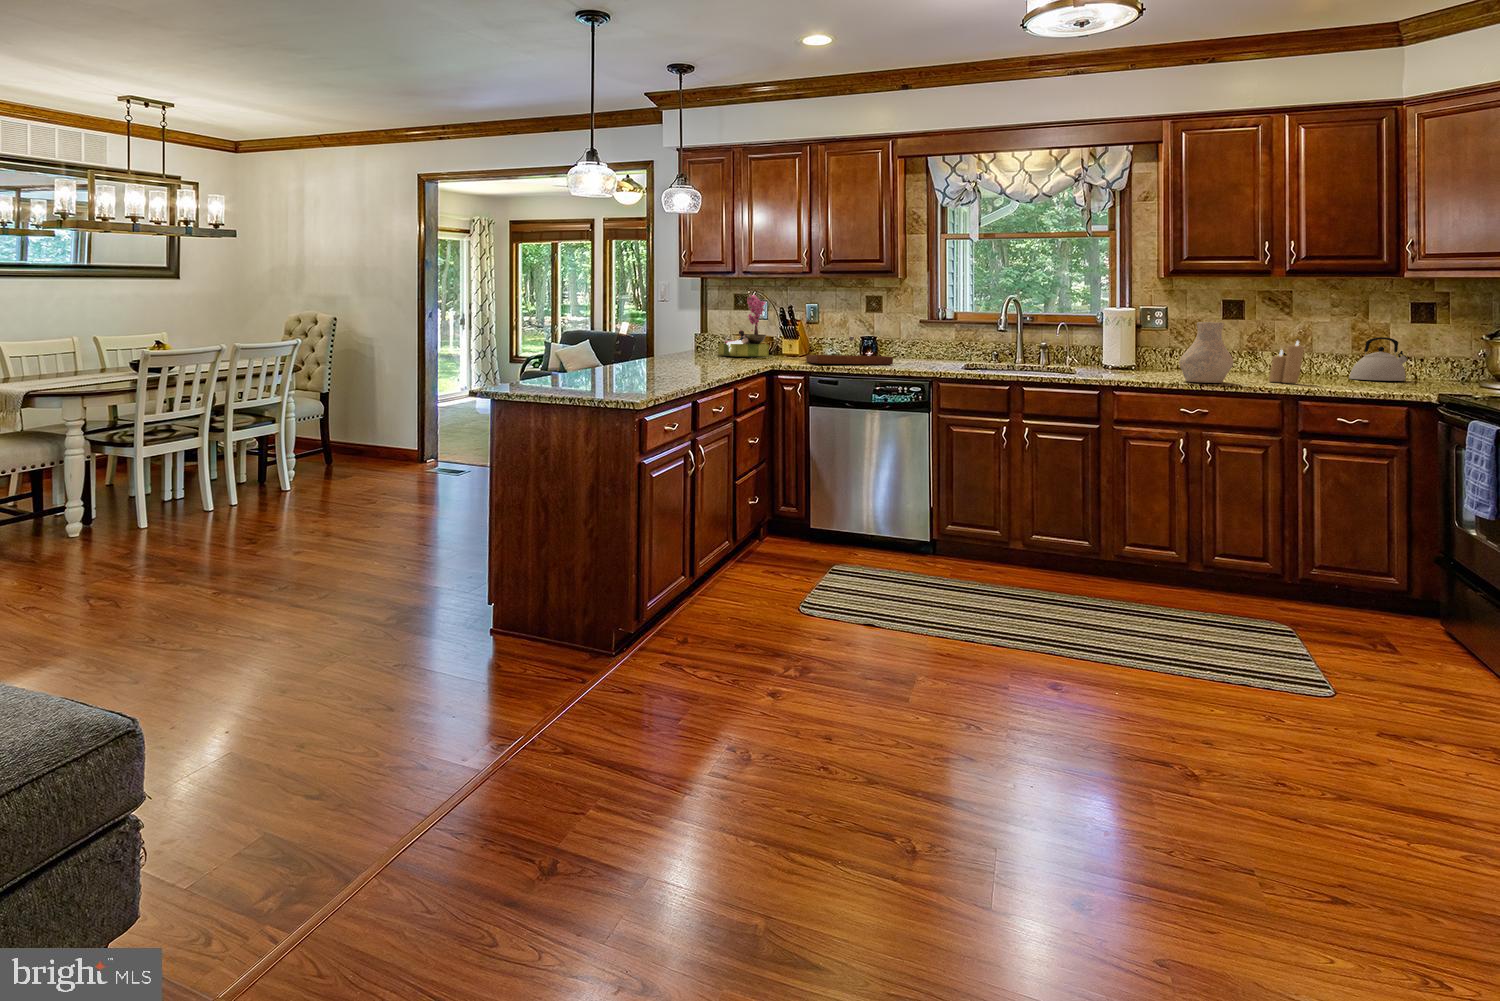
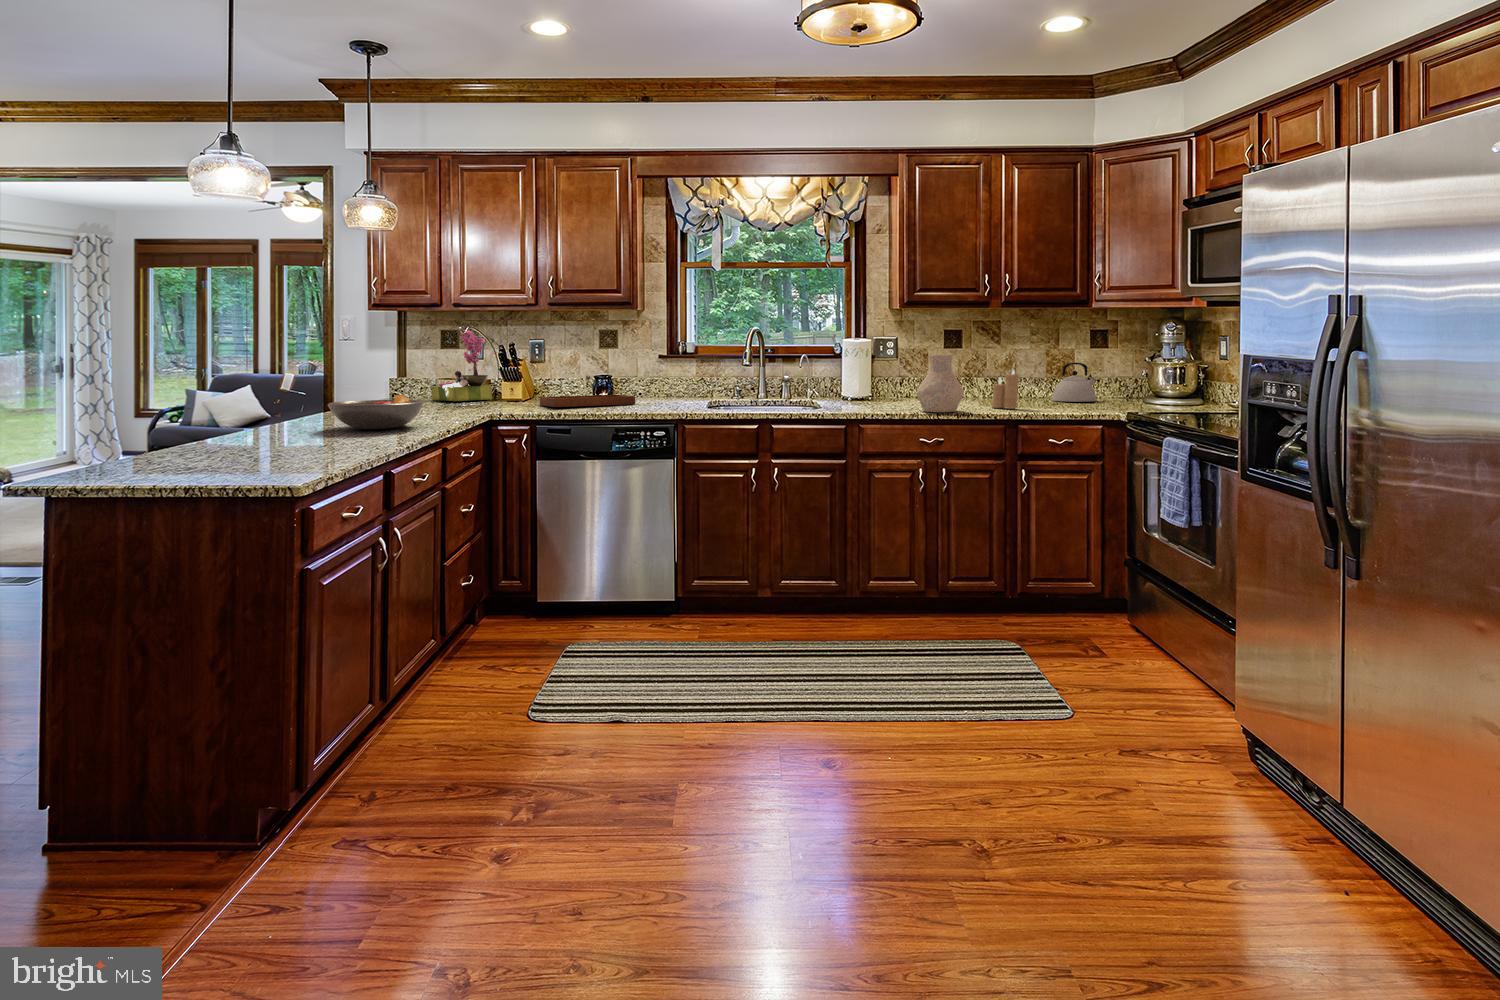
fruit bowl: none [623,344,700,372] -> present [328,394,424,429]

